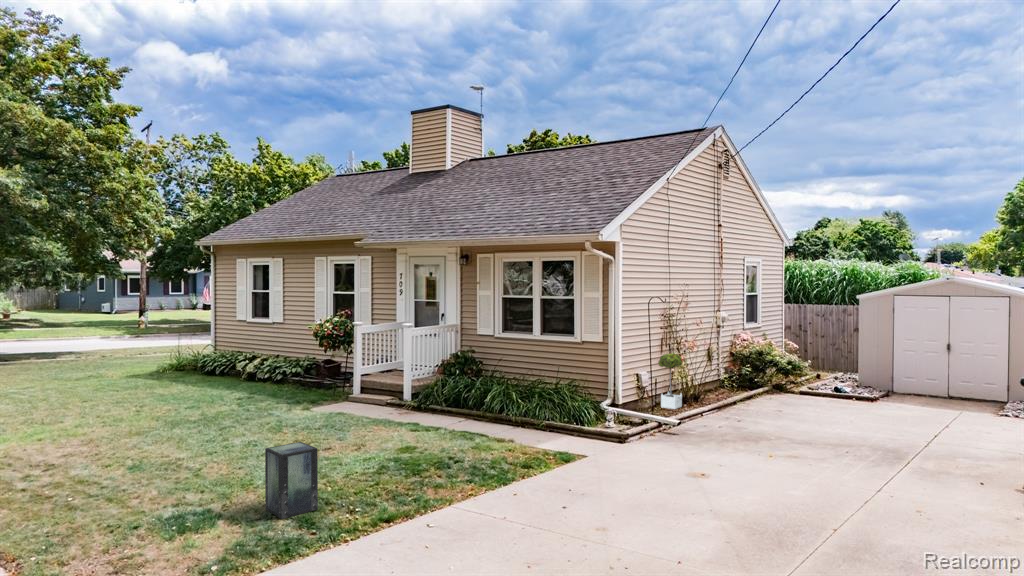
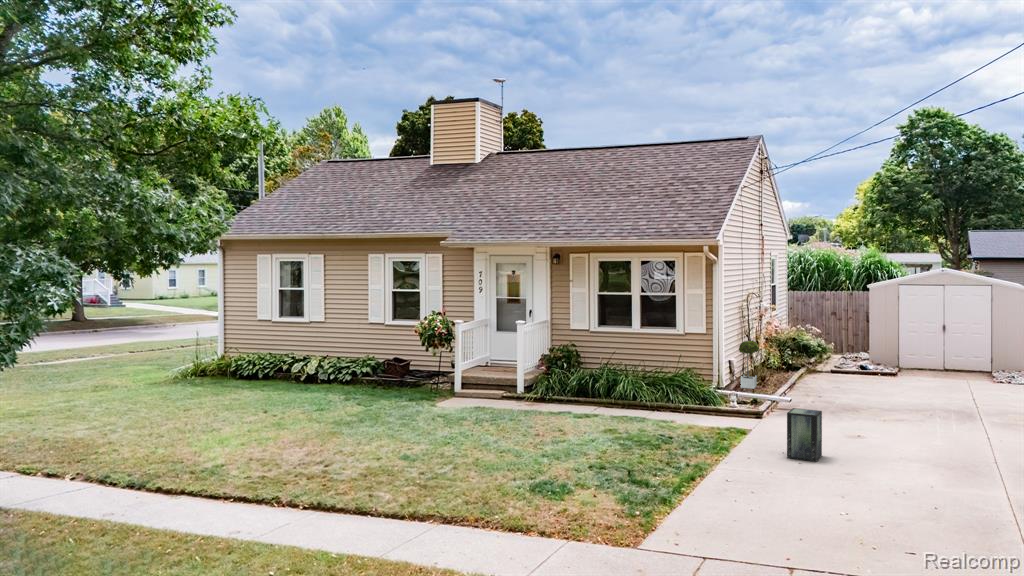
storage box: present [265,442,318,519] -> present [787,408,822,462]

